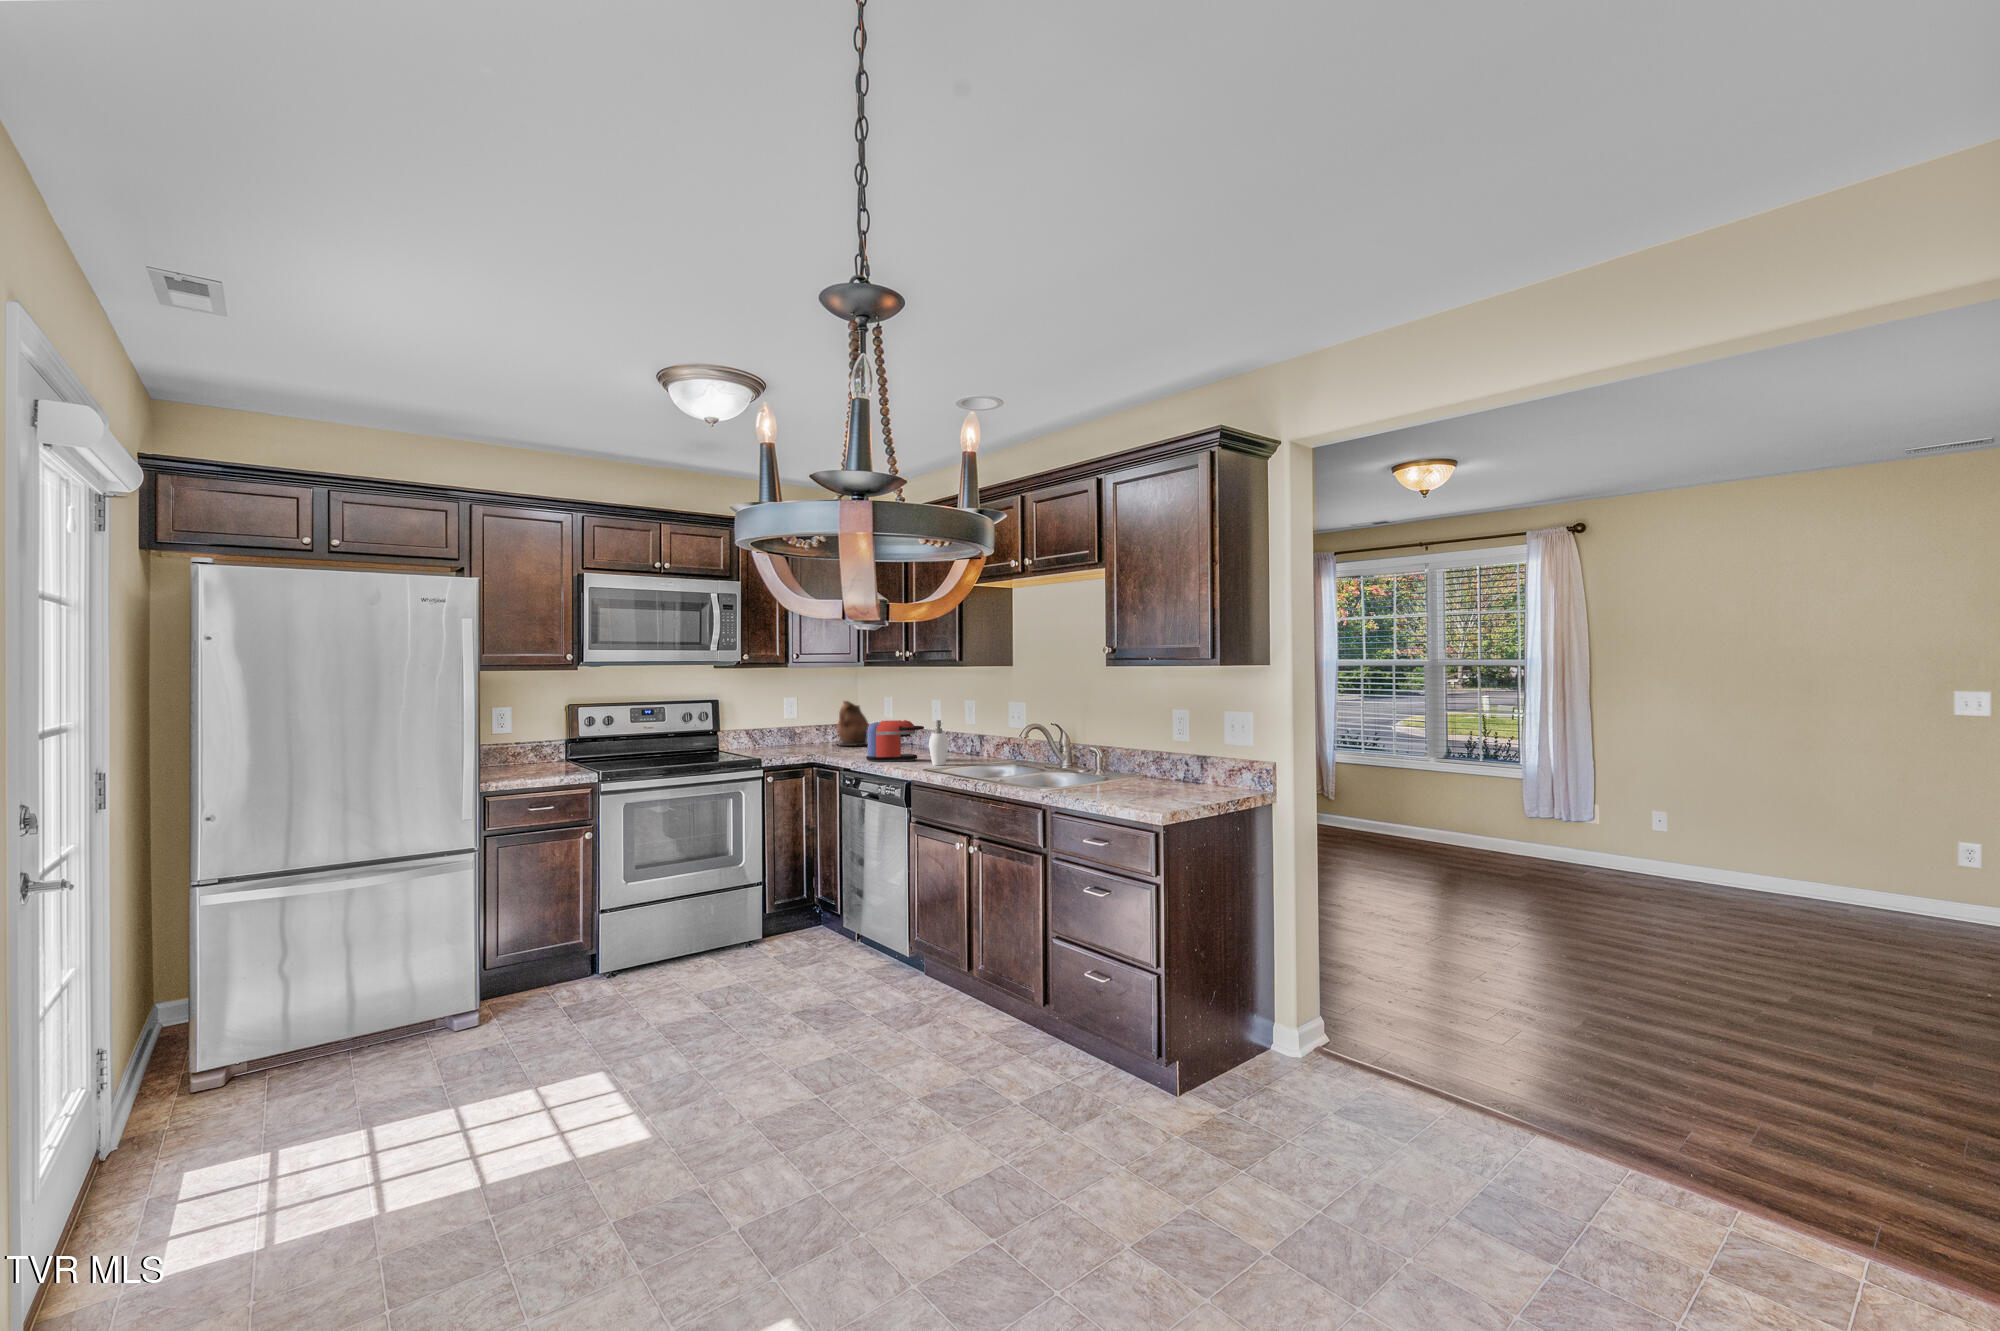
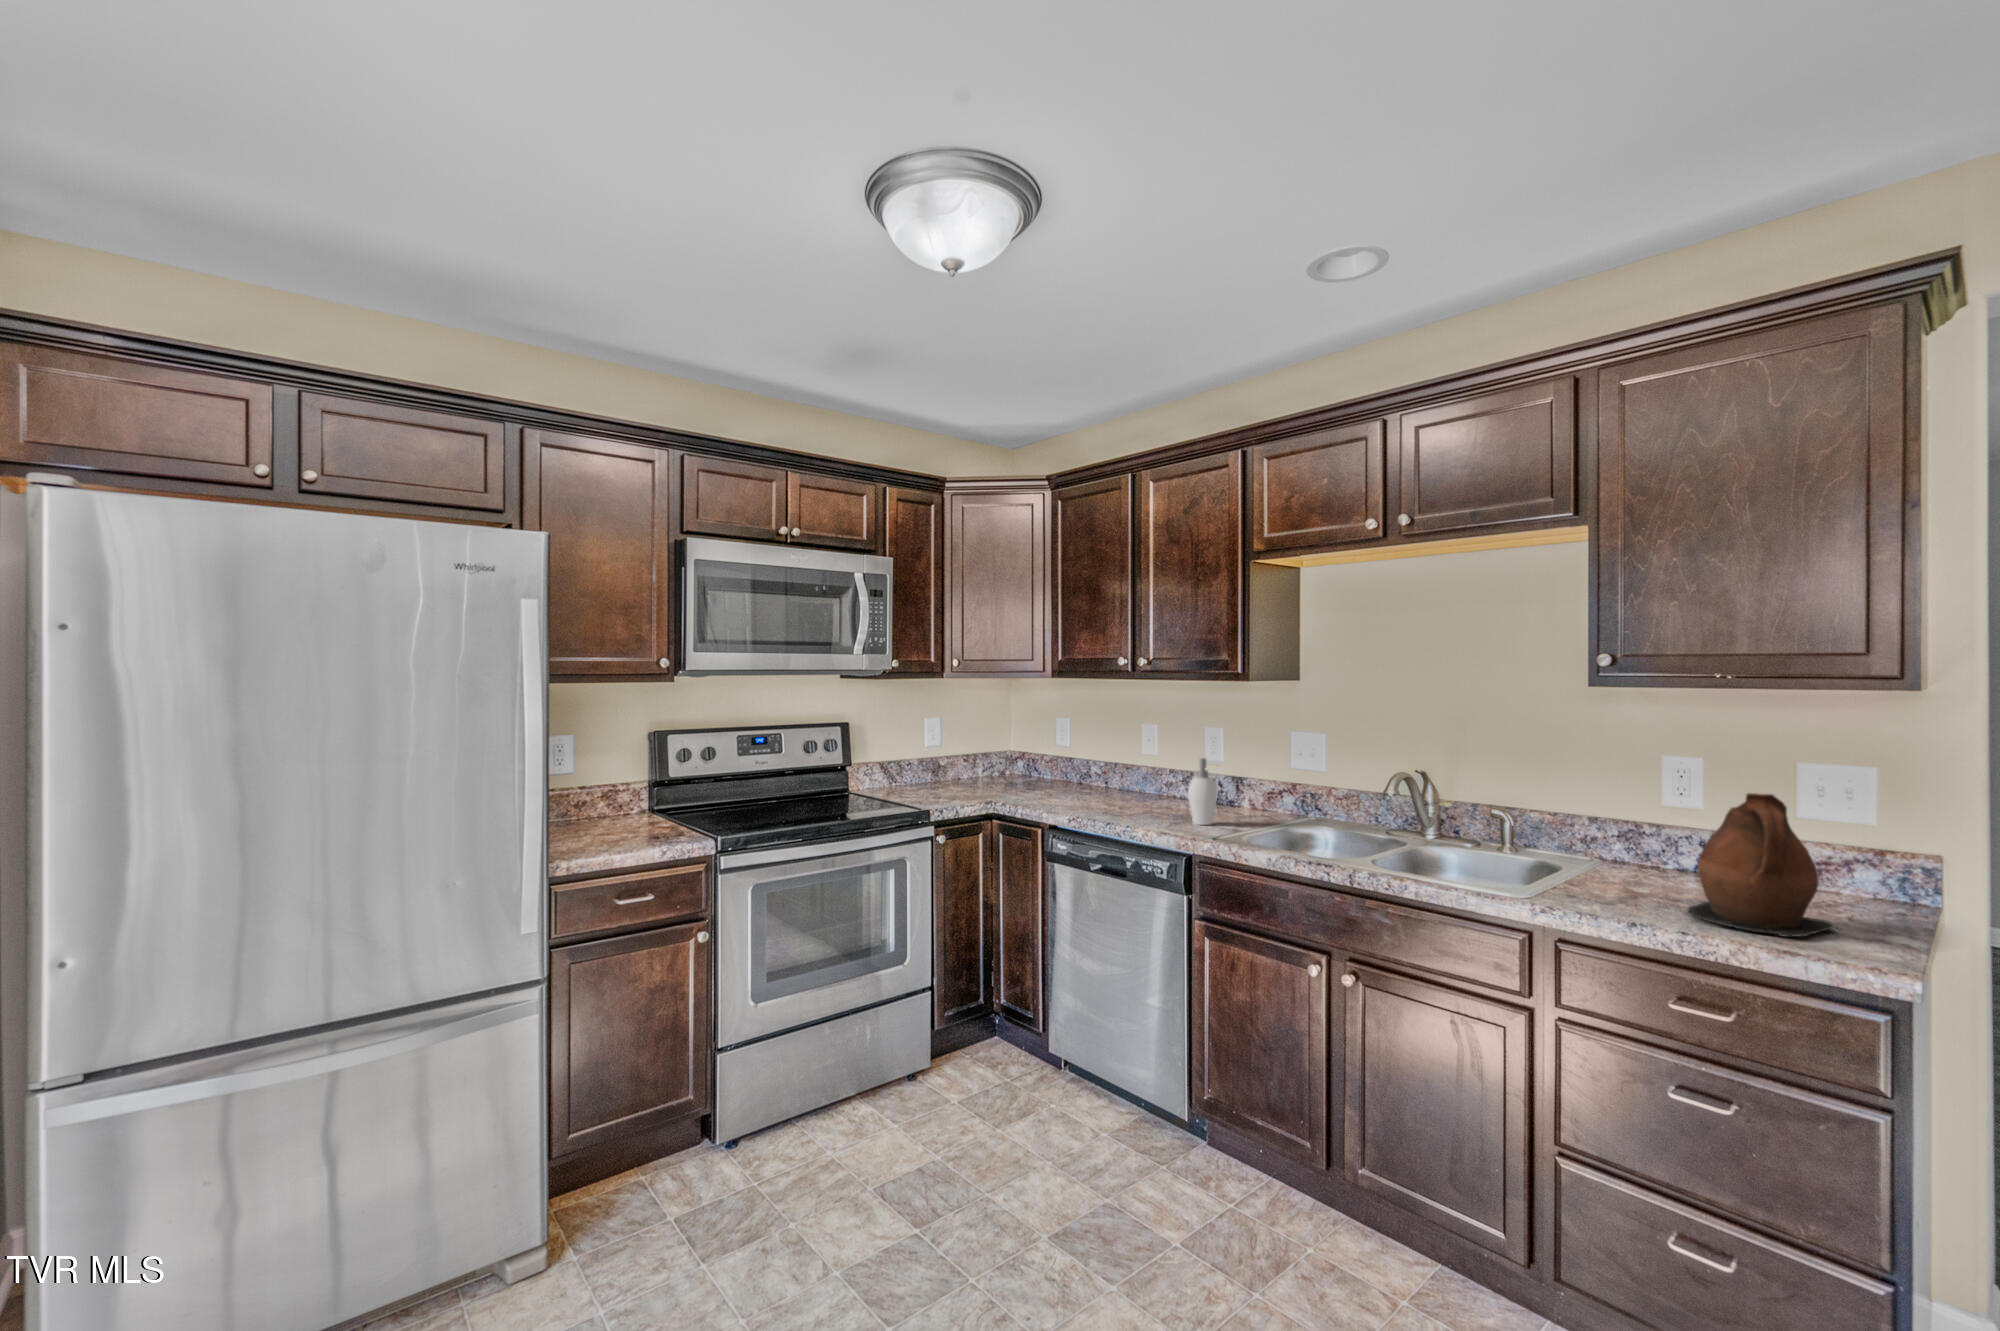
ceramic pitcher: present [837,701,869,746] -> present [1687,793,1835,937]
coffee maker: present [866,720,924,762] -> none [1083,756,1164,816]

